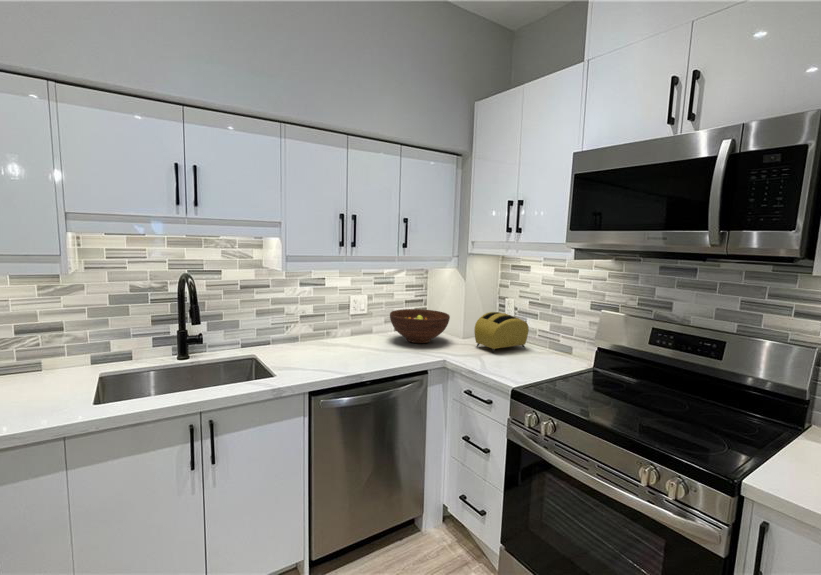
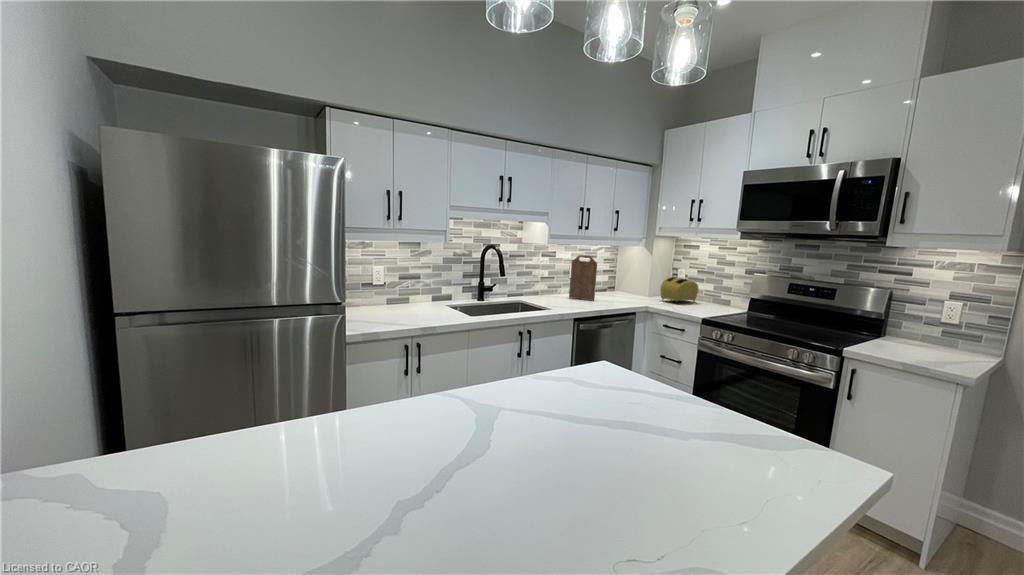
cutting board: none [340,283,376,350] -> present [569,255,597,301]
fruit bowl: present [390,309,450,343] -> none [599,276,642,298]

